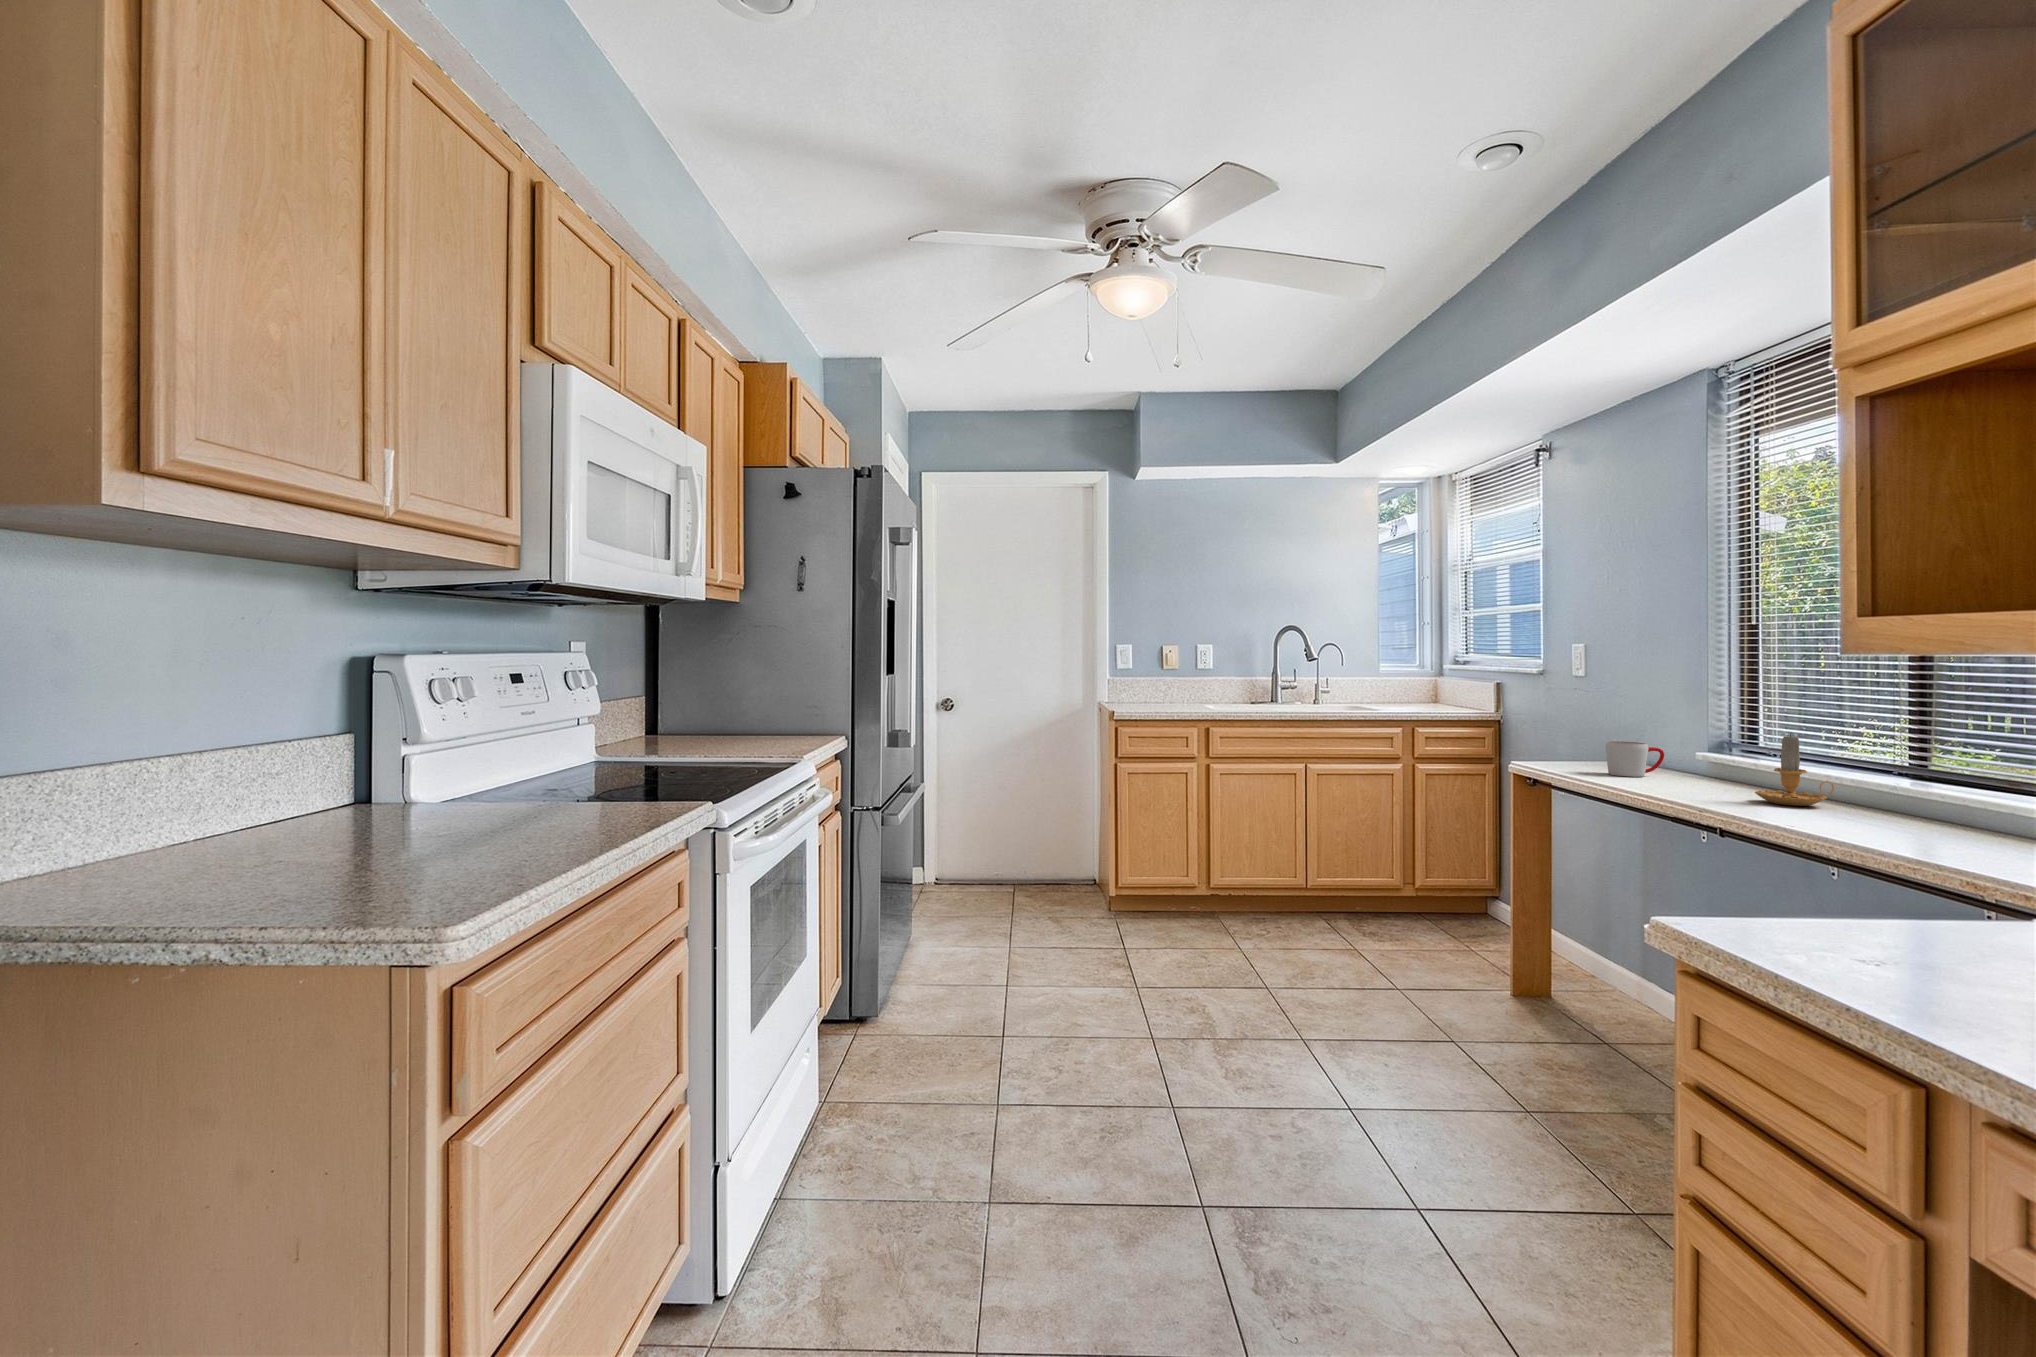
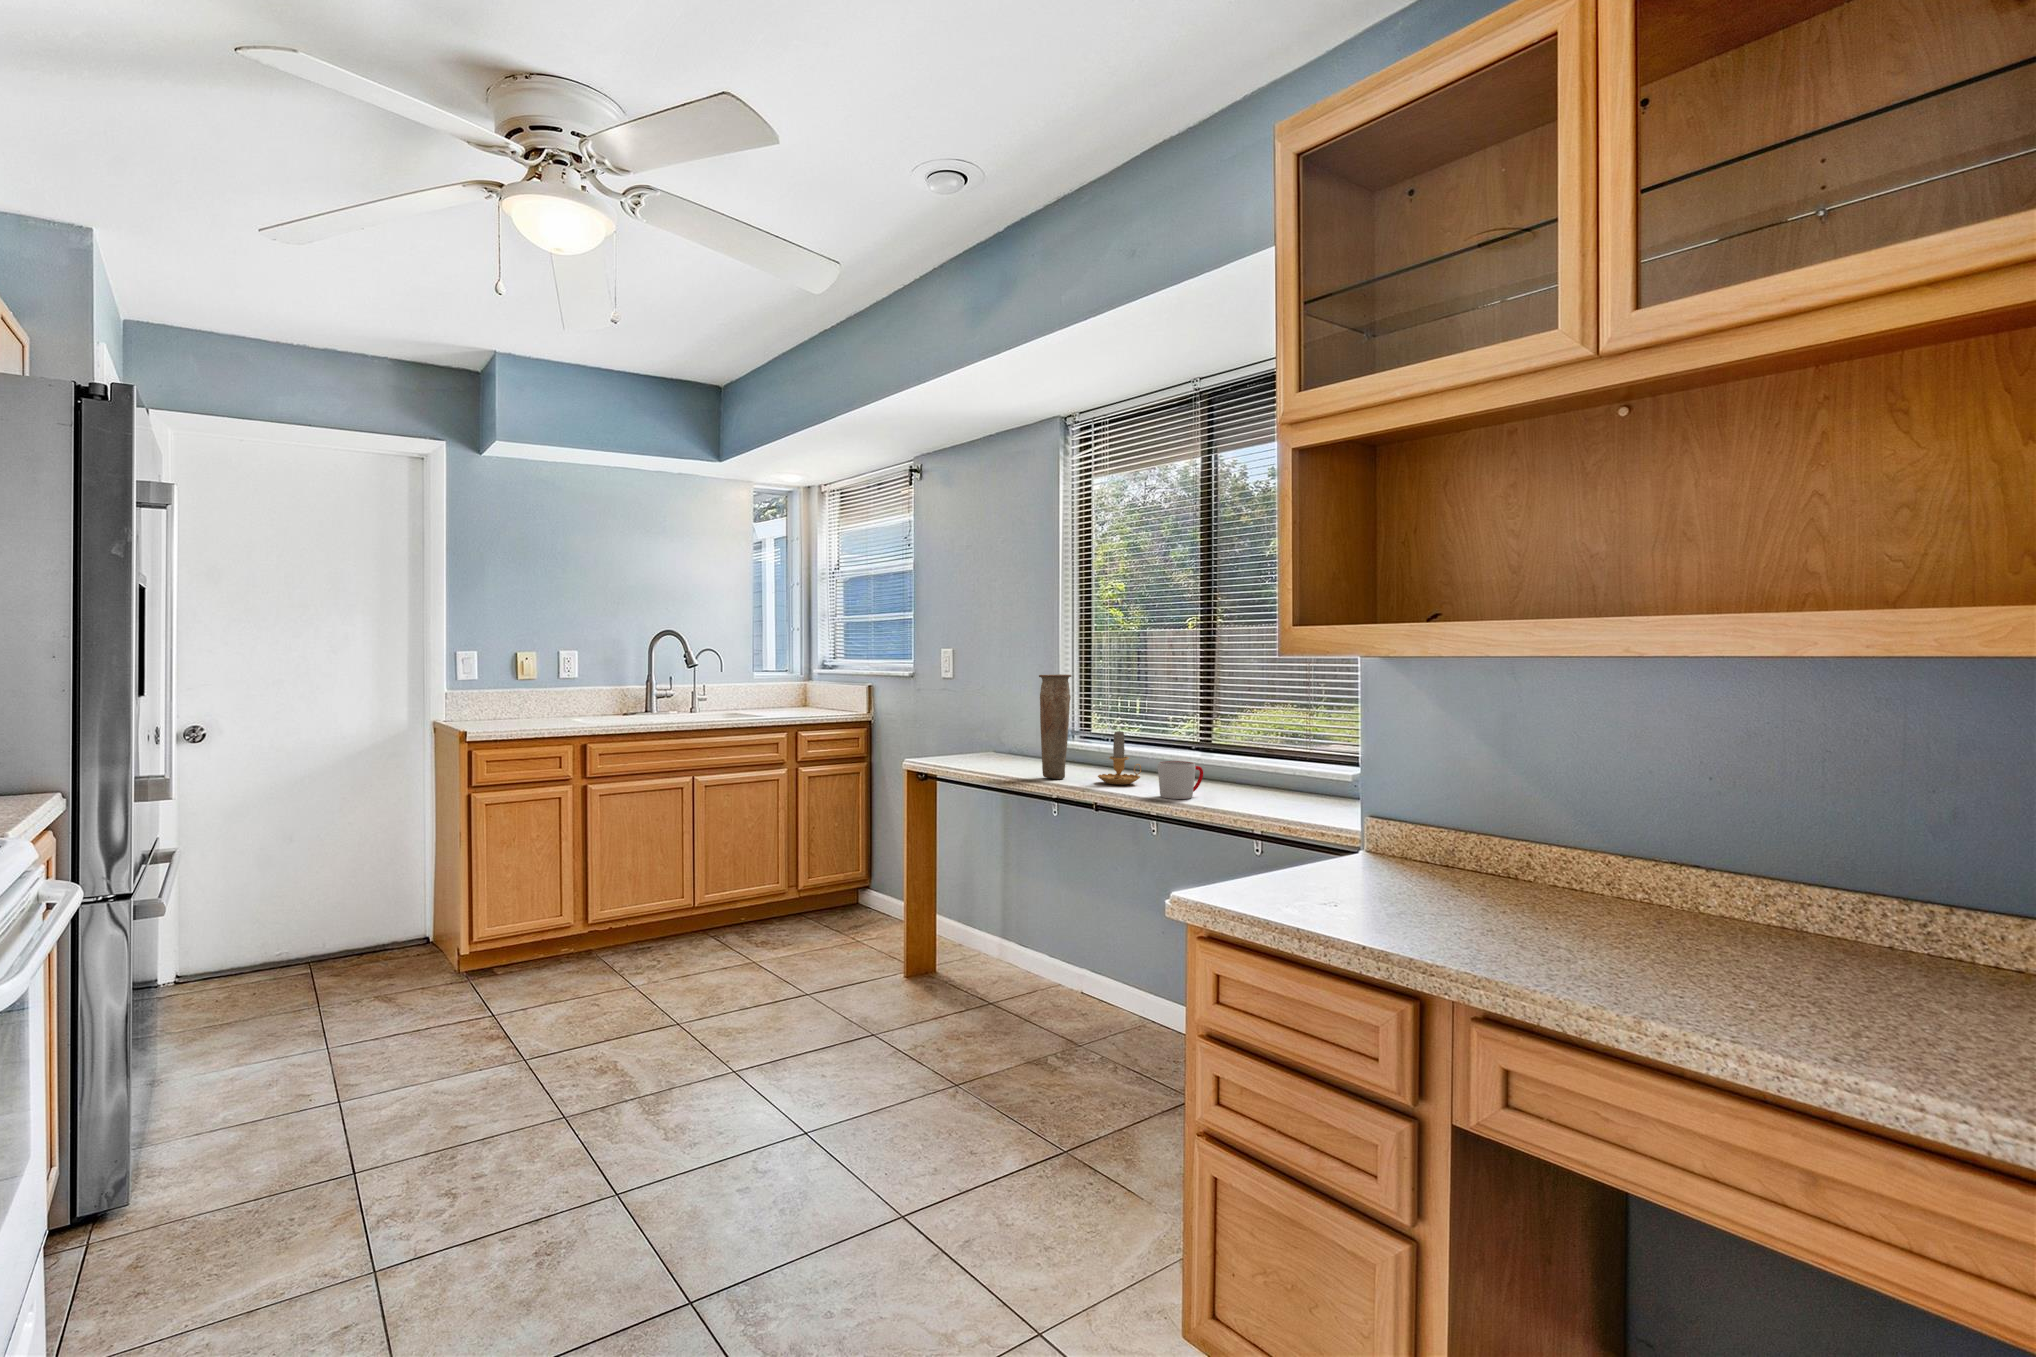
vase: none [1670,663,1720,792] -> present [1039,674,1071,779]
mug: present [1606,741,1664,777] -> present [1158,761,1203,799]

